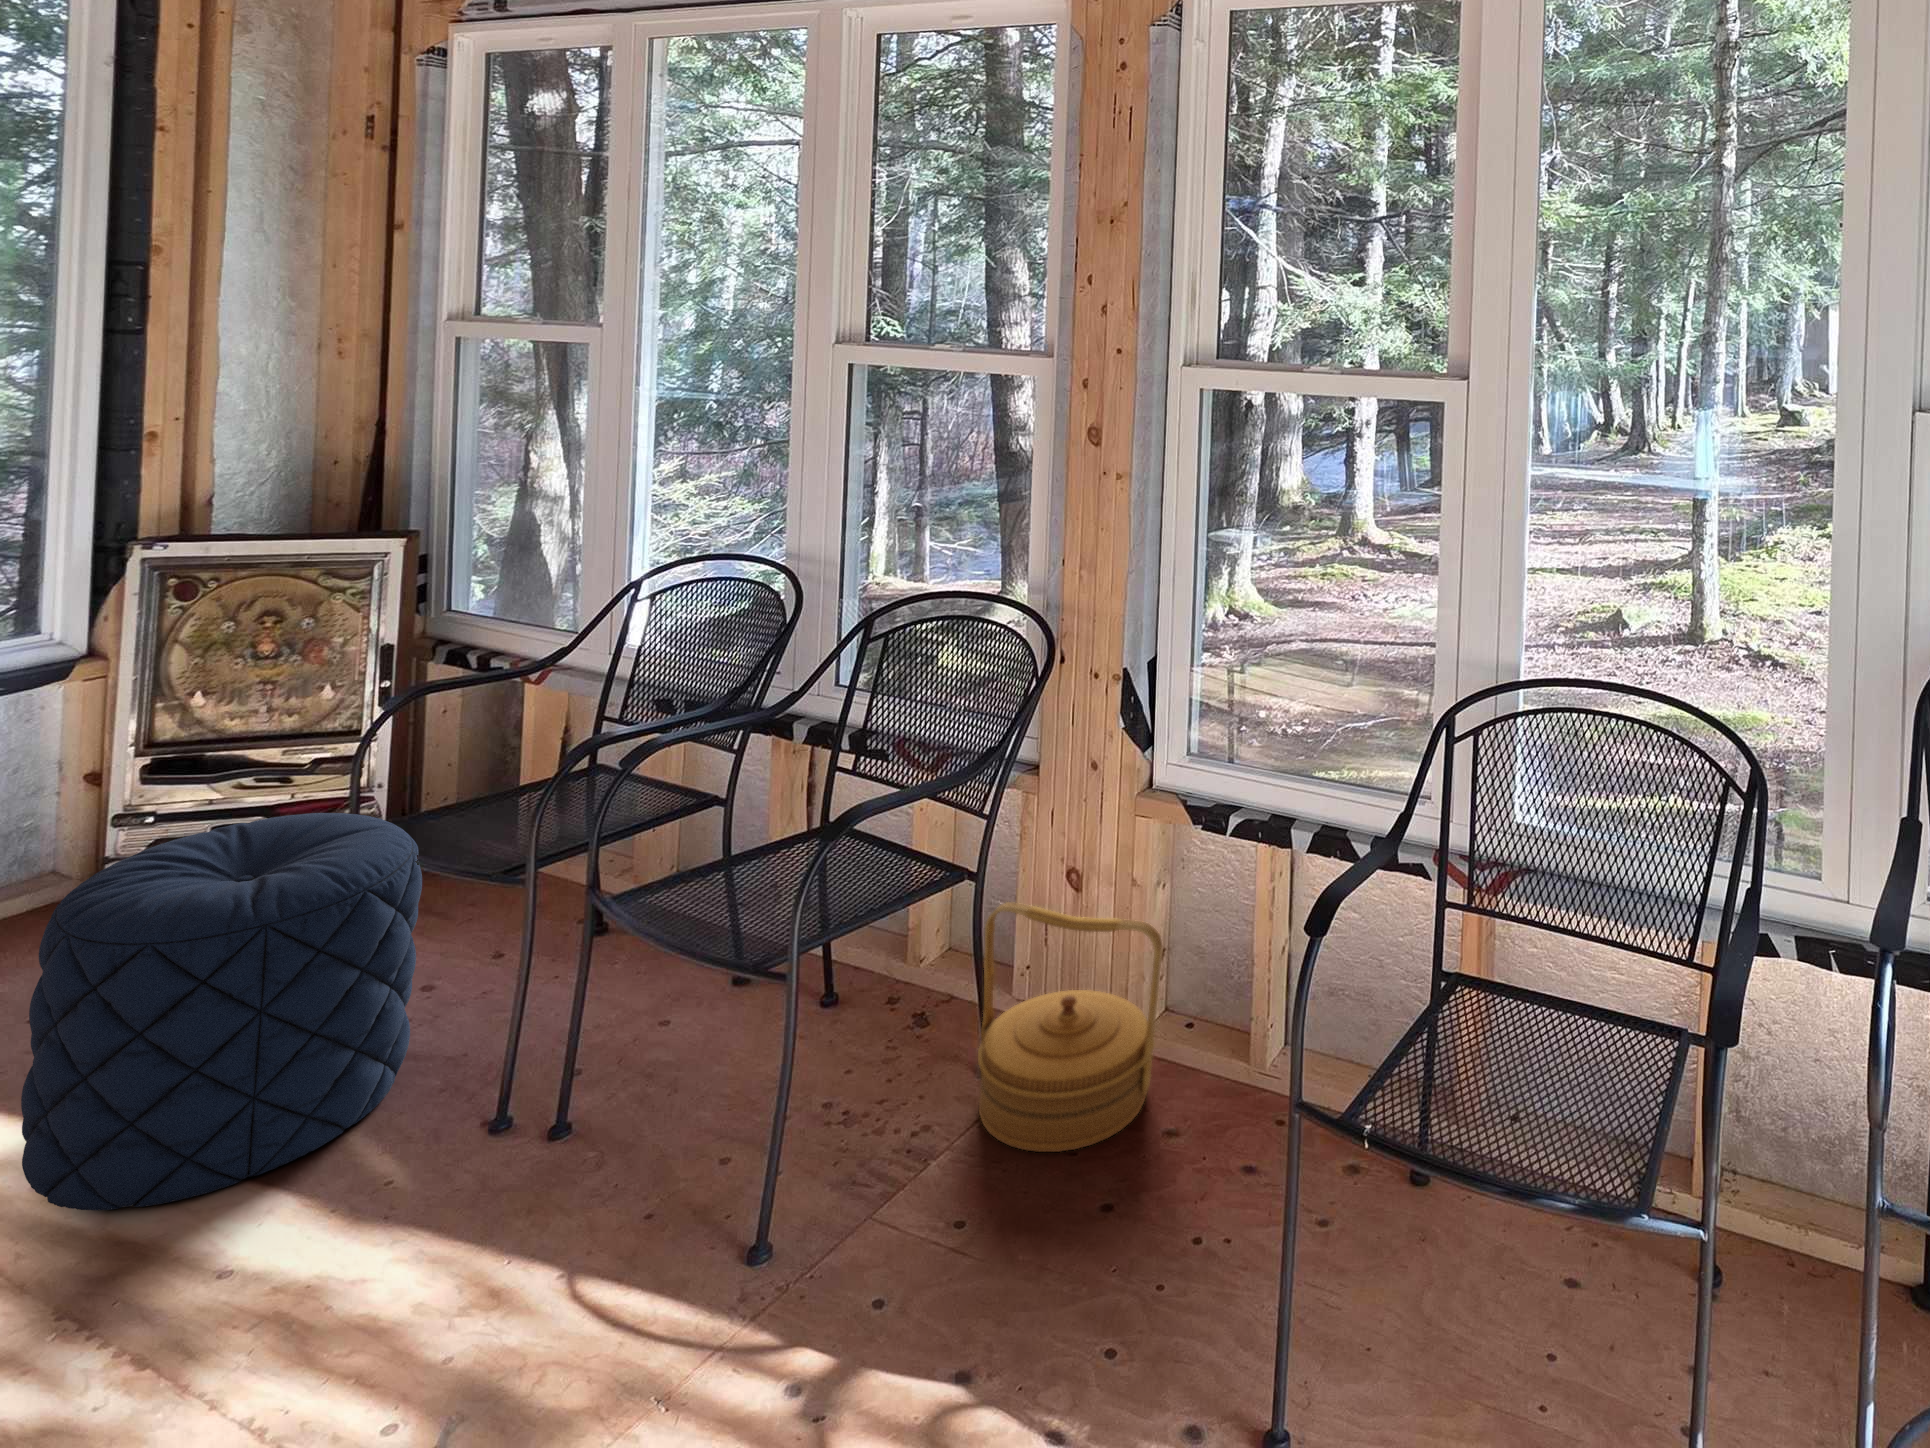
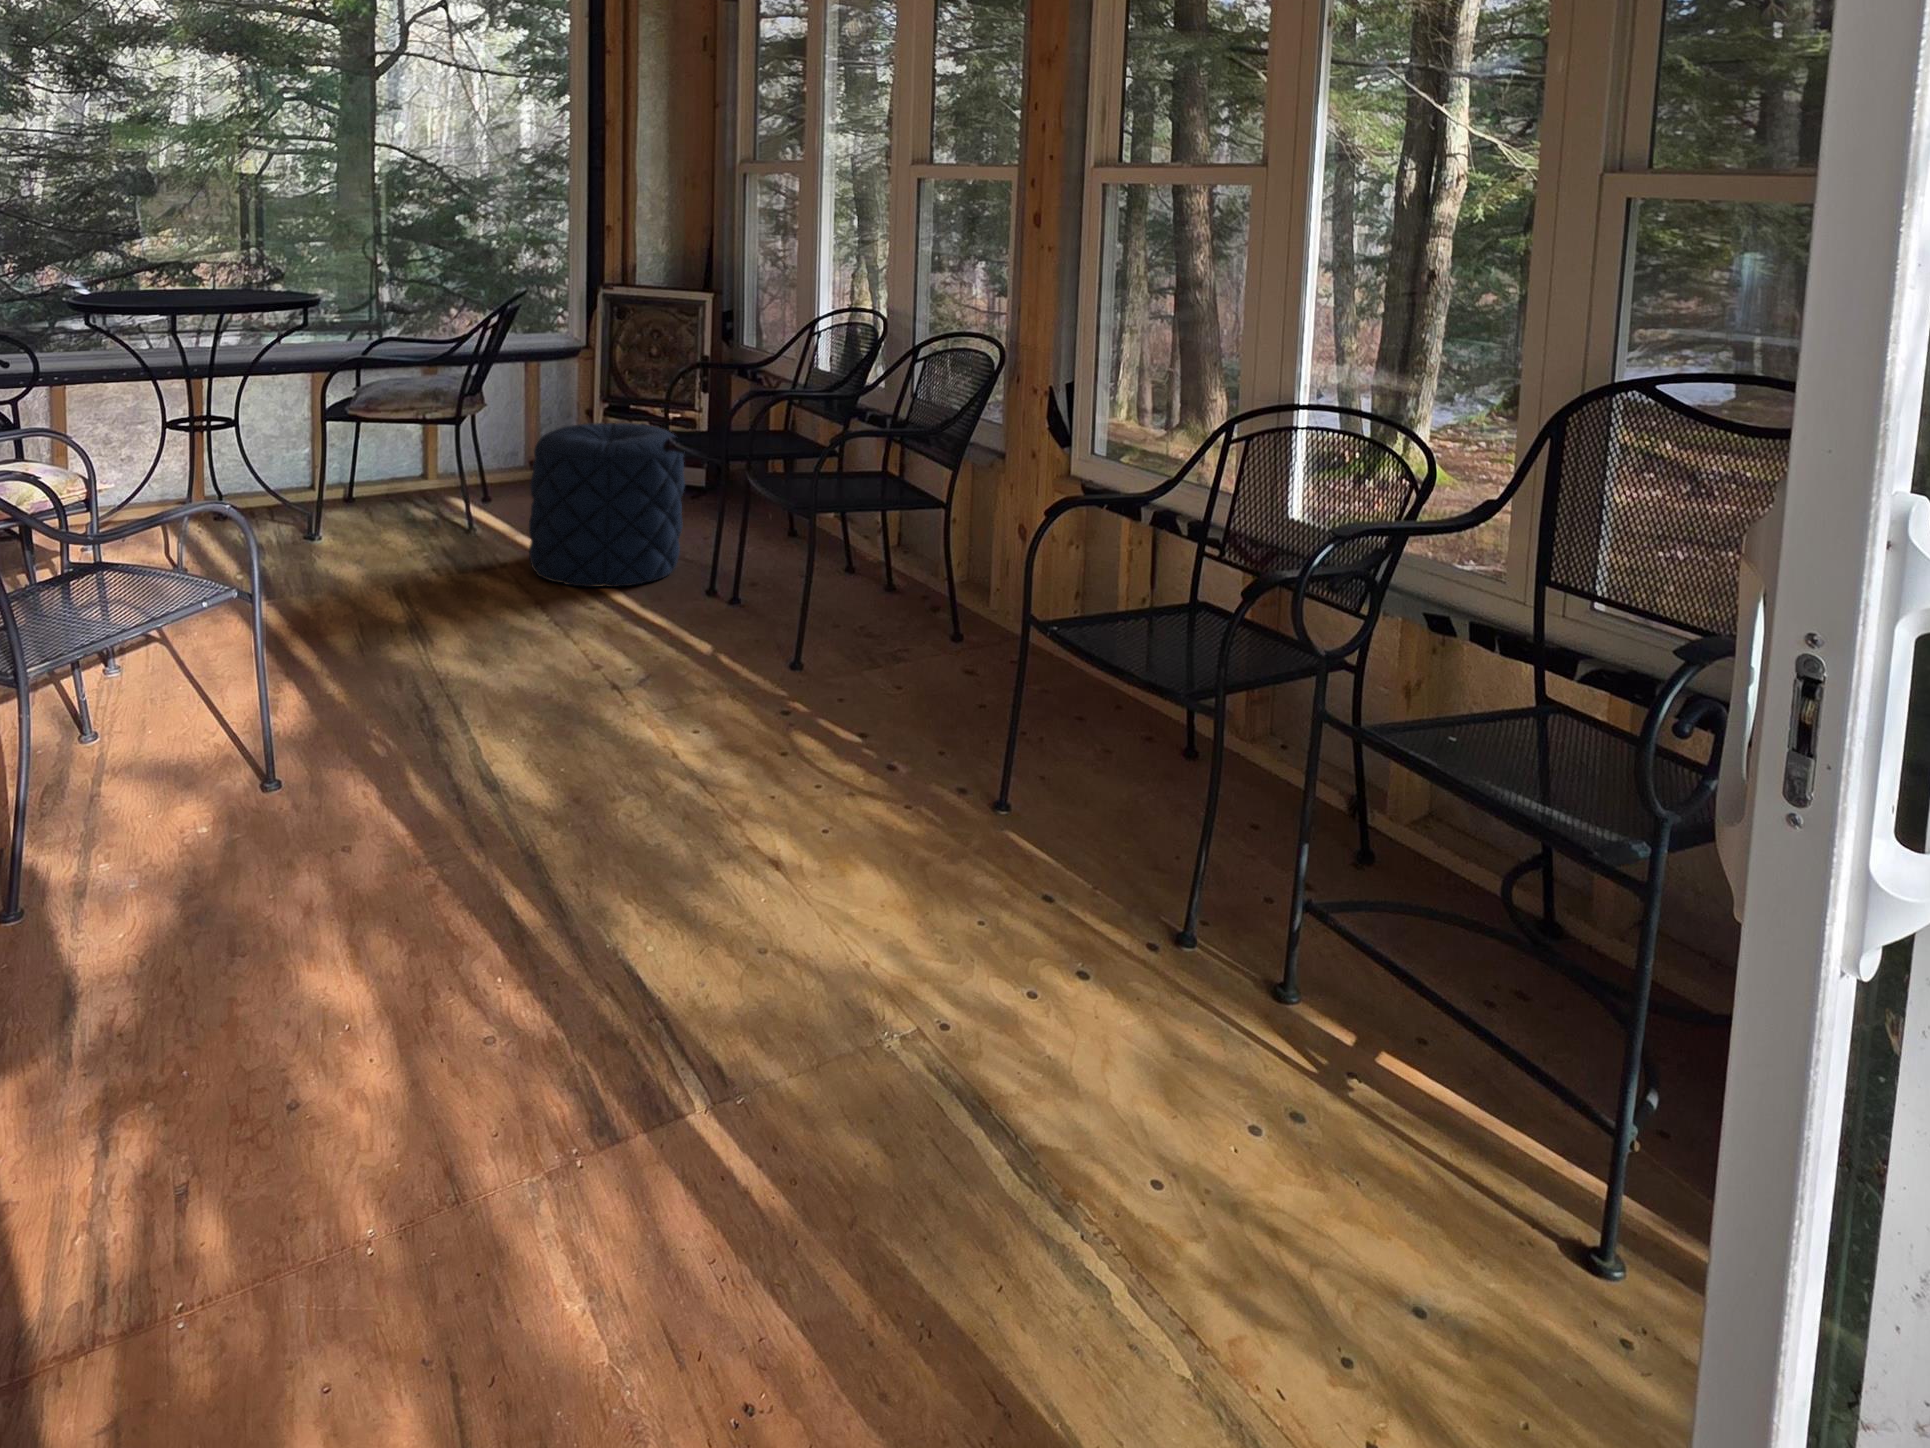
basket: present [978,902,1163,1152] -> none [936,532,1052,685]

